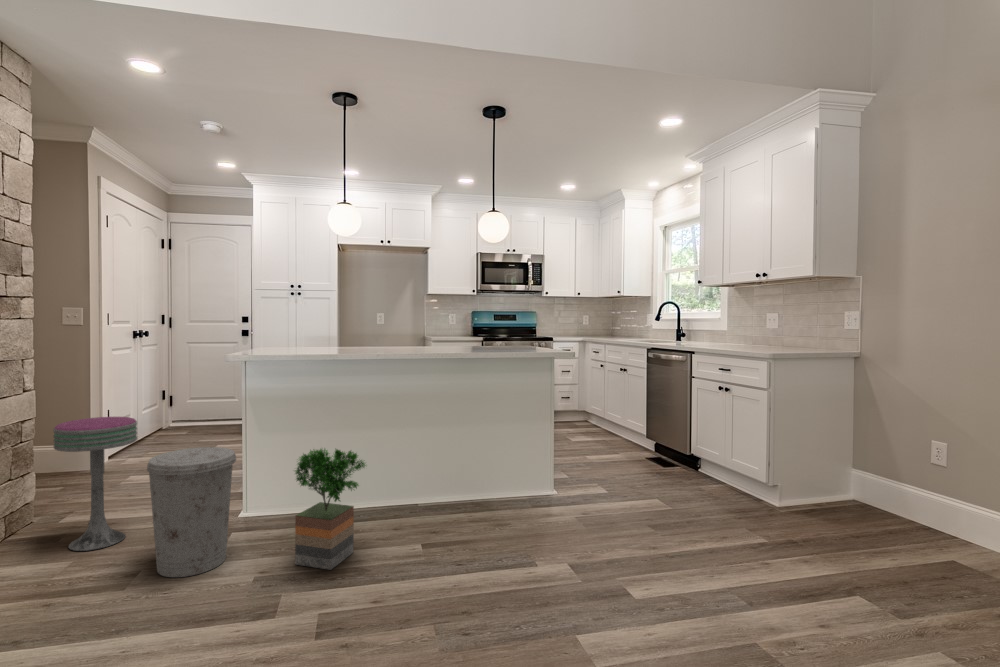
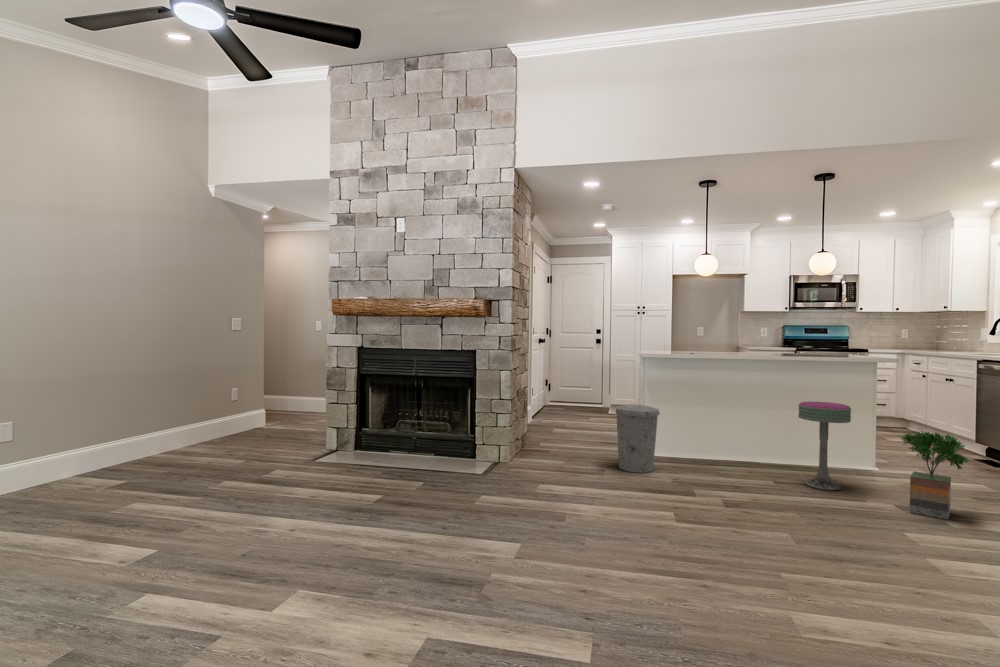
bar stool: present [53,417,137,551] -> present [798,402,851,490]
potted tree: present [295,449,366,570] -> present [902,431,969,520]

